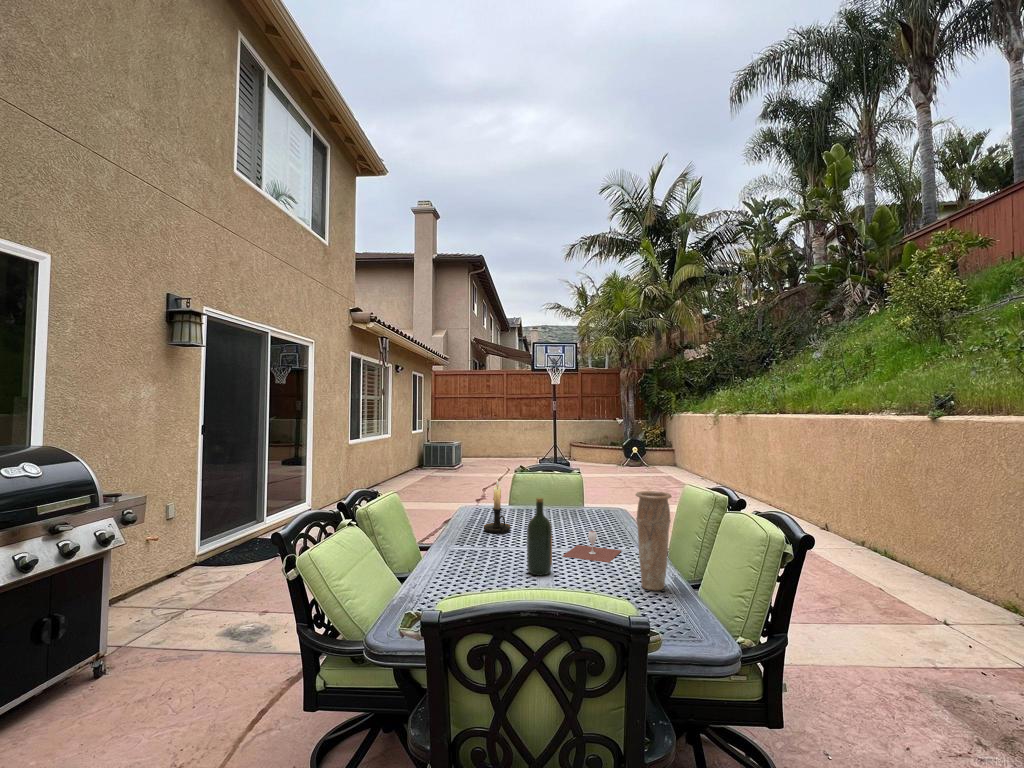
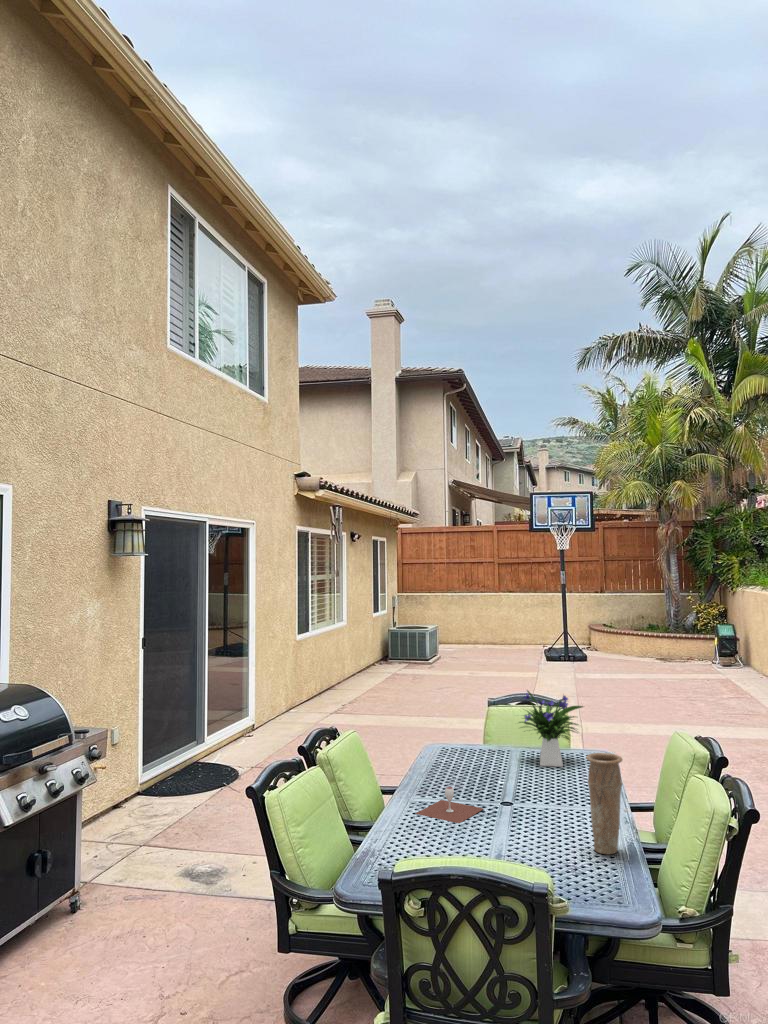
flower arrangement: none [543,454,605,522] -> present [519,690,583,767]
candle holder: present [484,480,511,534] -> none [447,721,476,781]
wine bottle: present [527,498,552,575] -> none [482,754,508,833]
wine glass: present [563,531,621,563] -> present [416,787,484,823]

